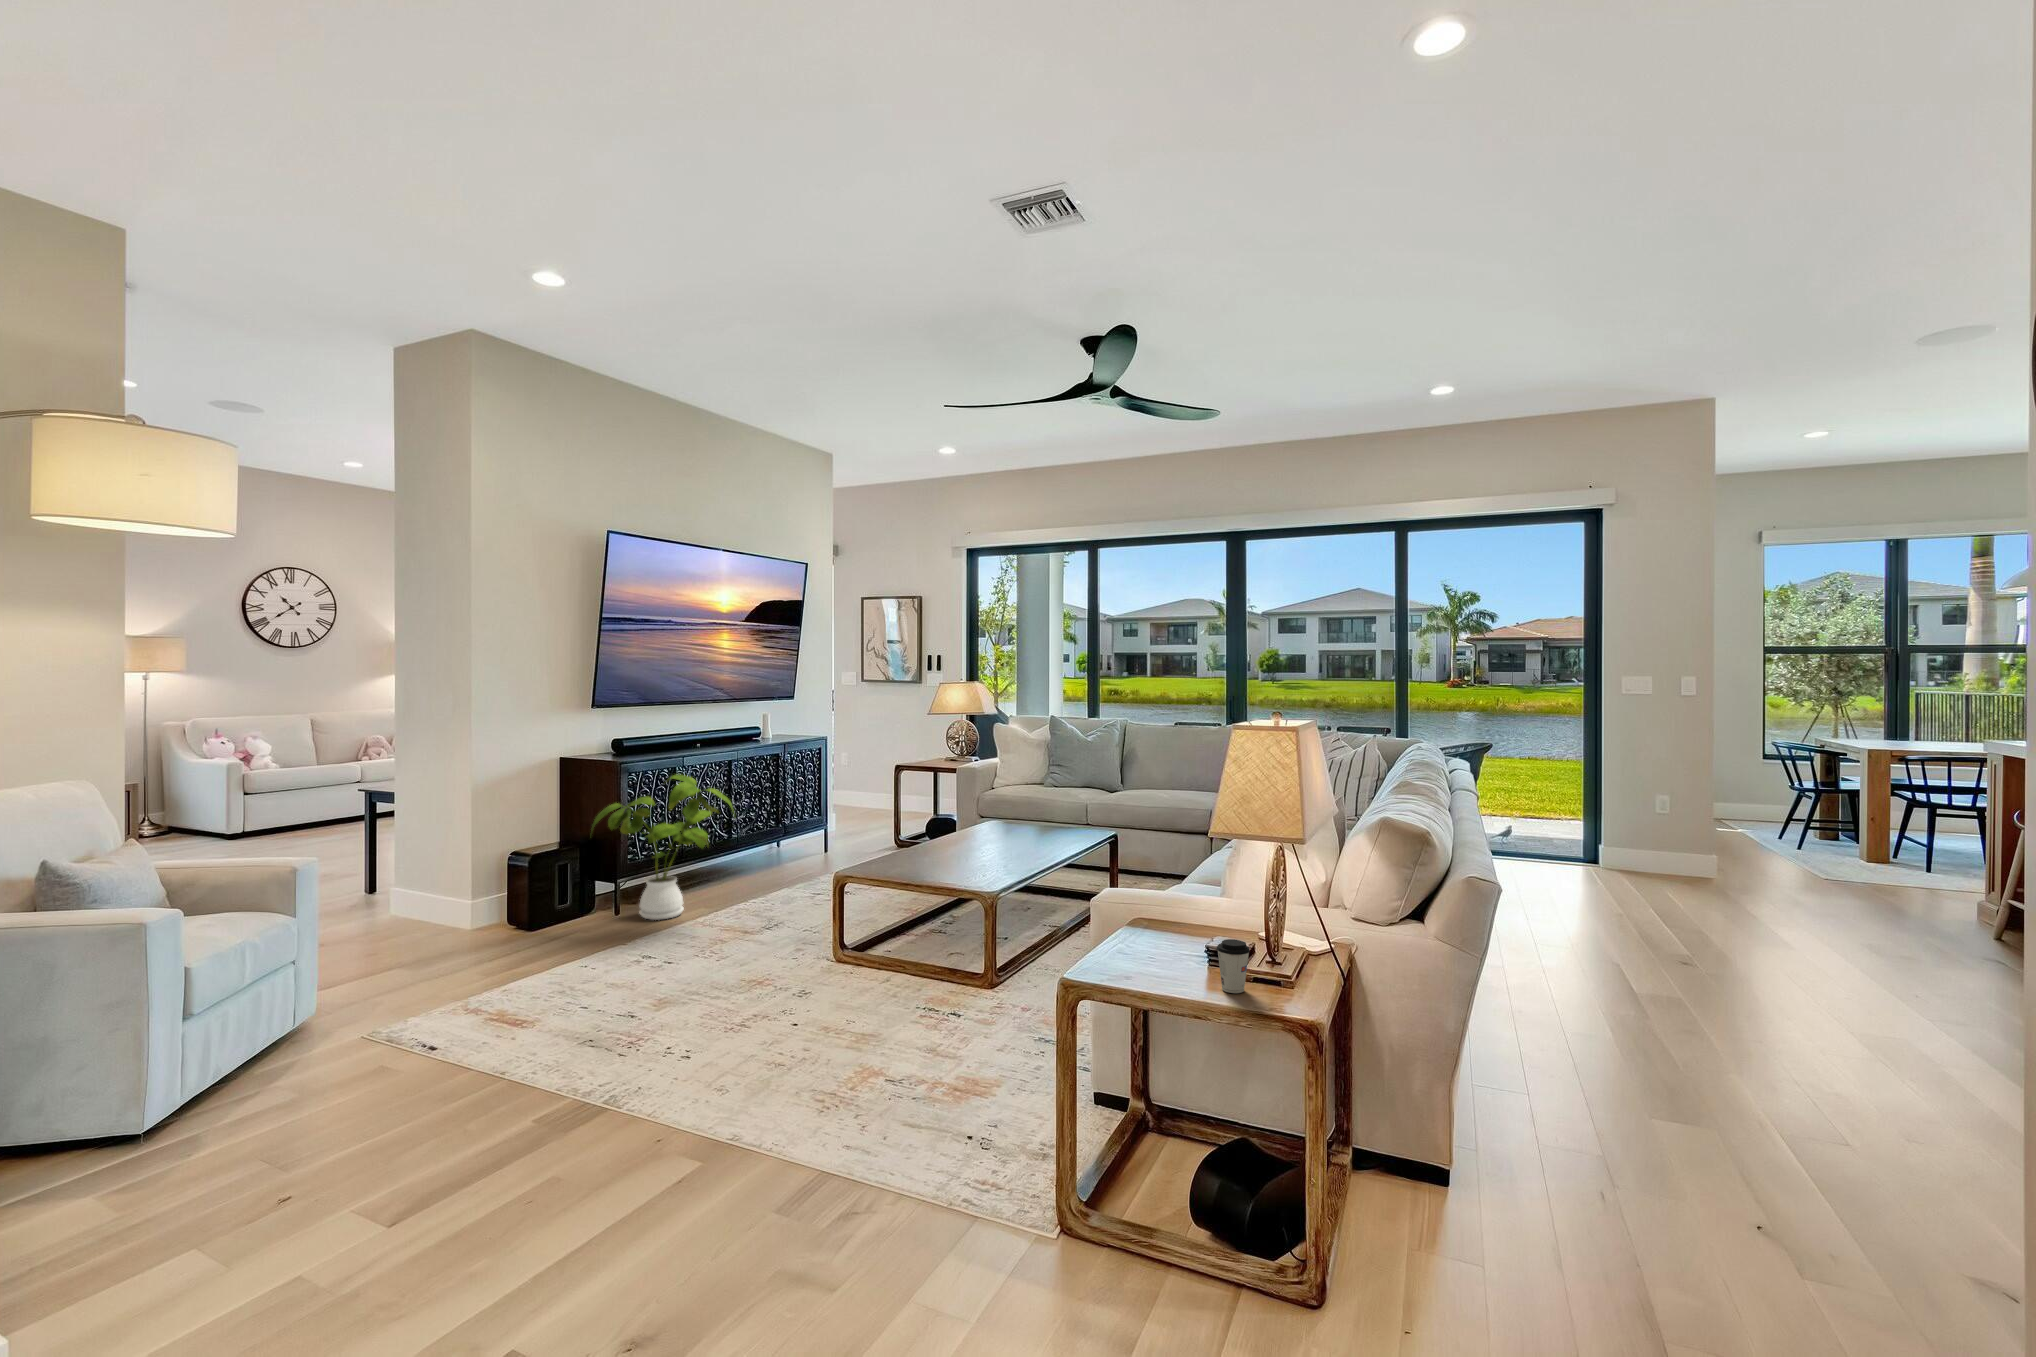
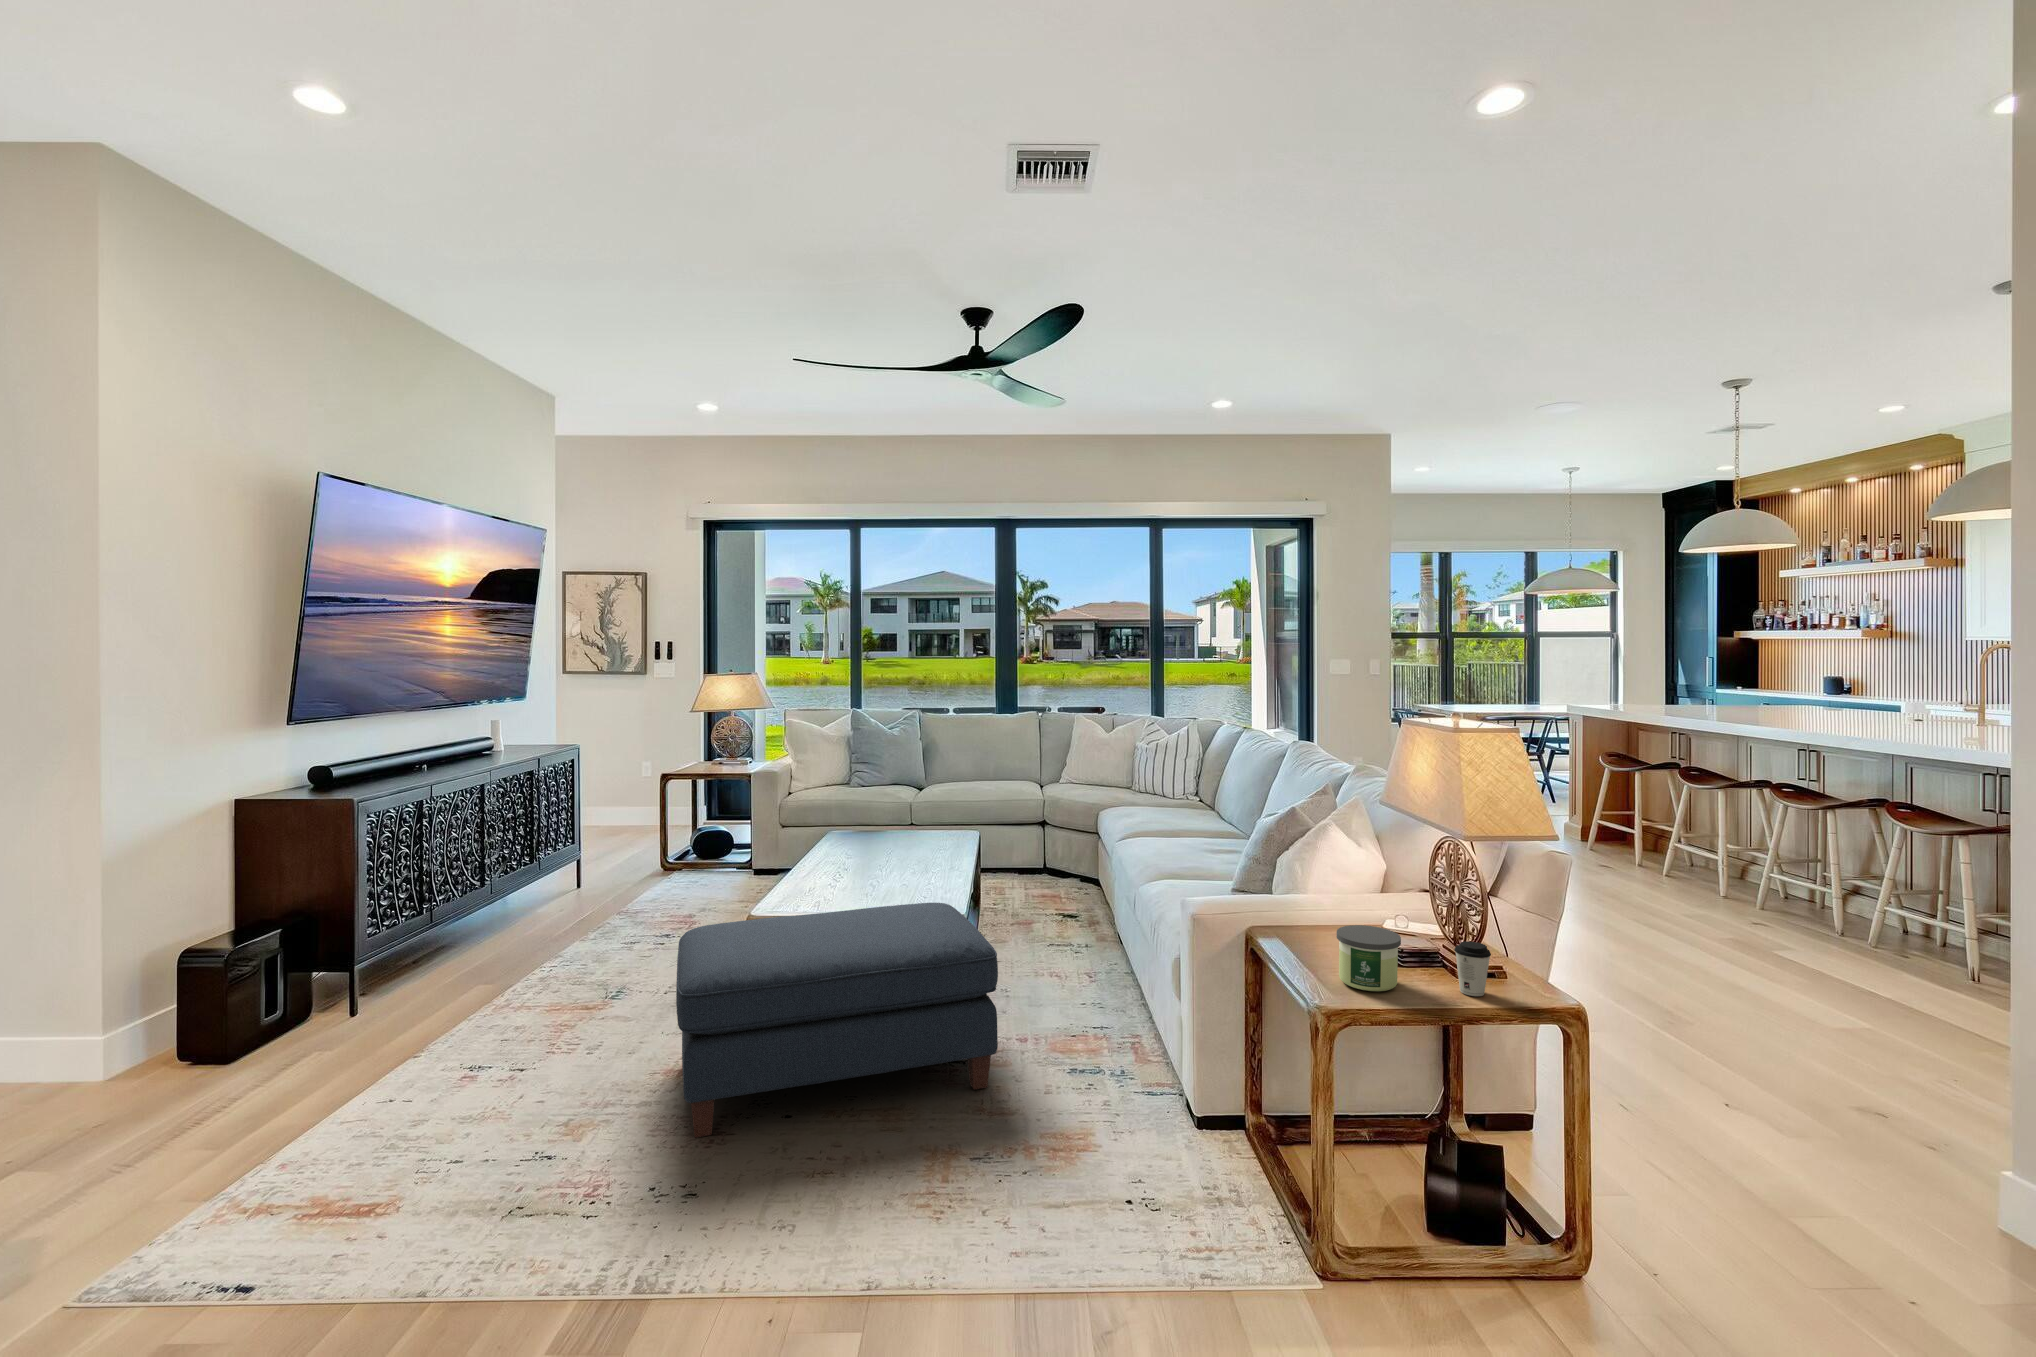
house plant: present [592,774,733,920] -> none [330,808,552,1007]
ottoman: none [717,875,991,1040] -> present [676,903,998,1138]
candle: none [1122,914,1180,976] -> present [1336,925,1401,991]

